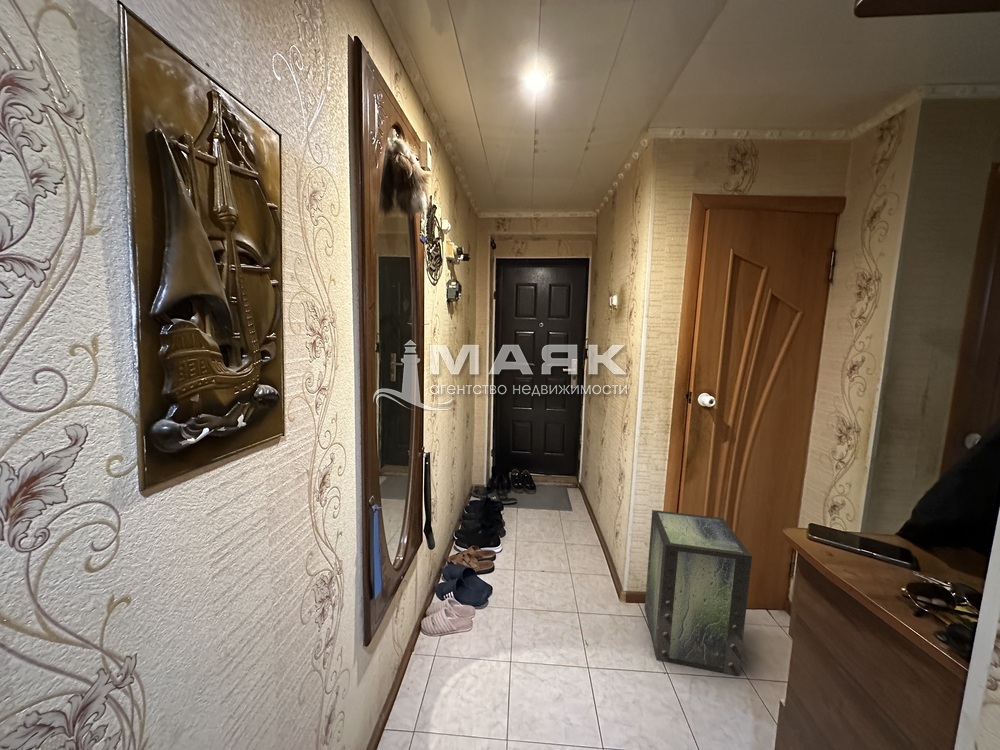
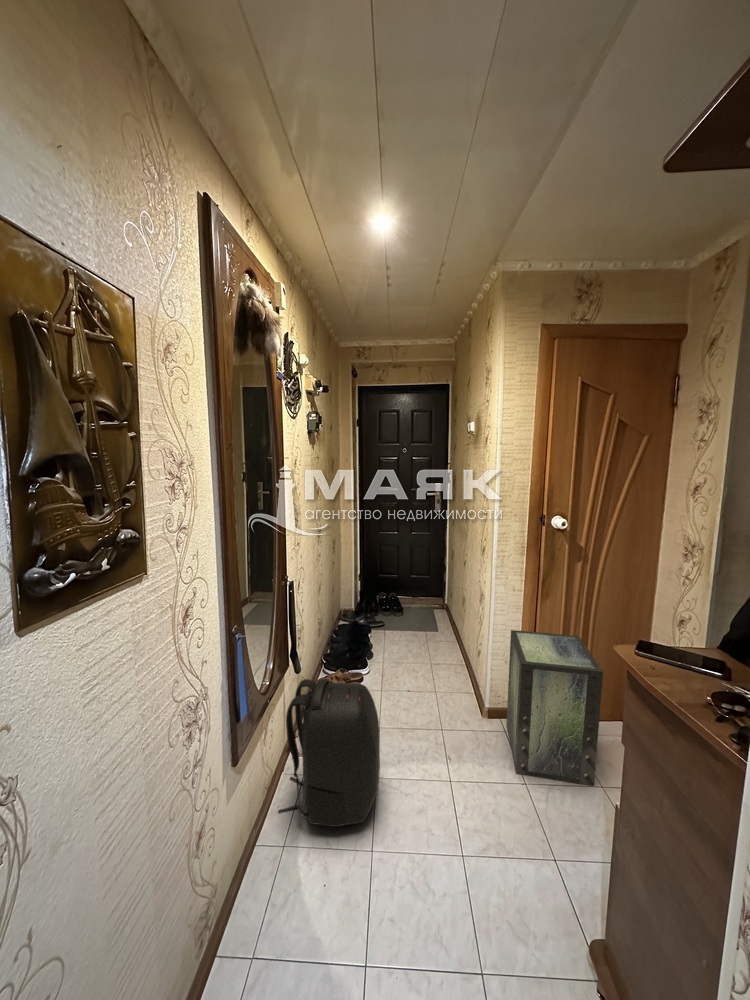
backpack: none [410,554,516,711] -> present [278,678,380,827]

